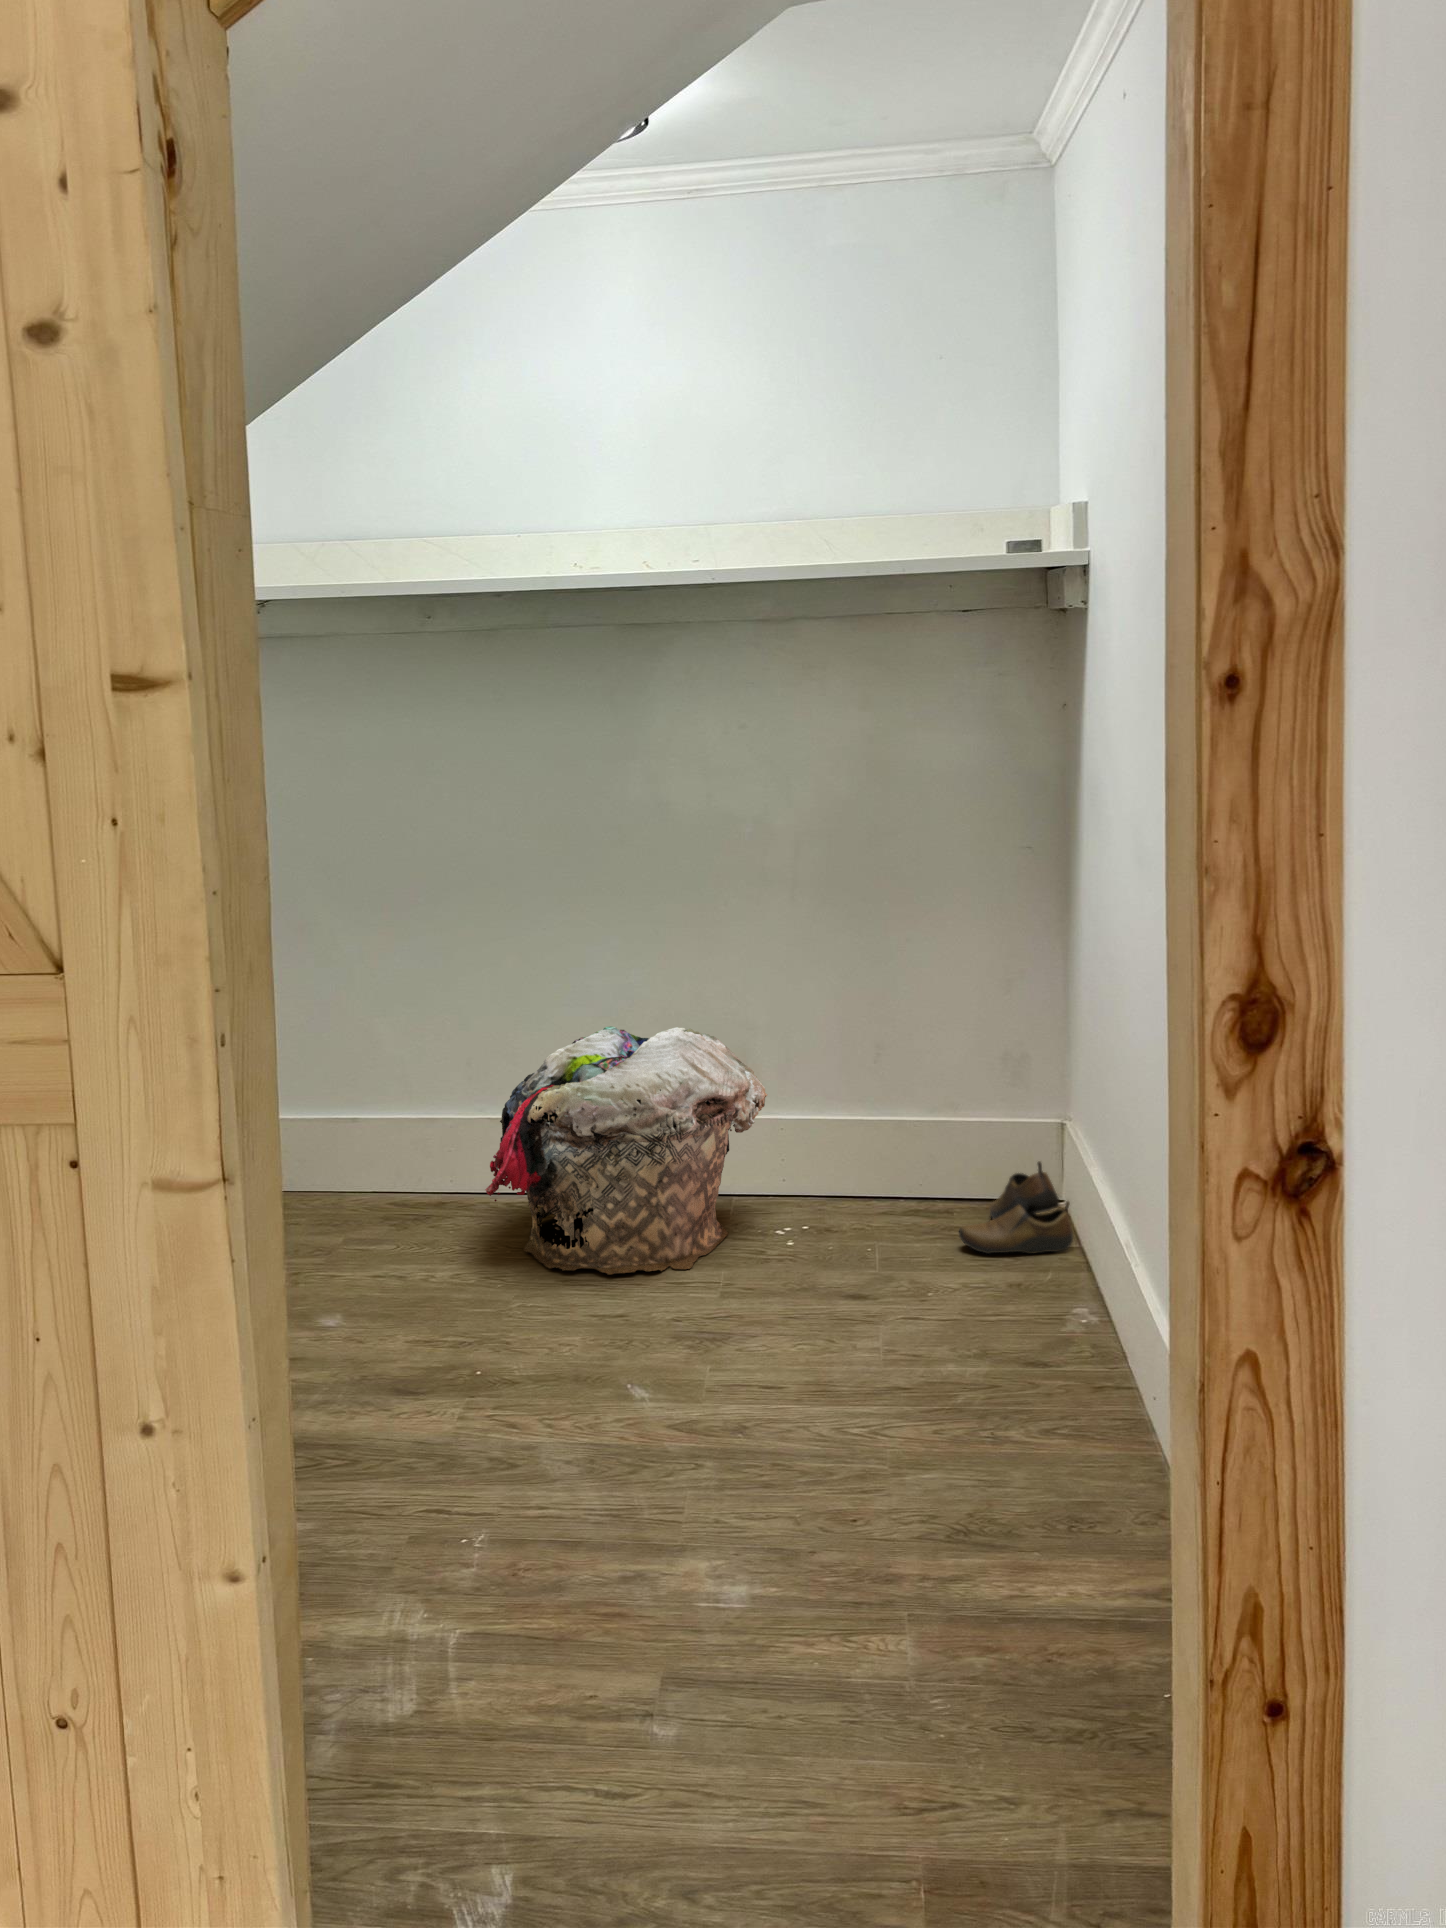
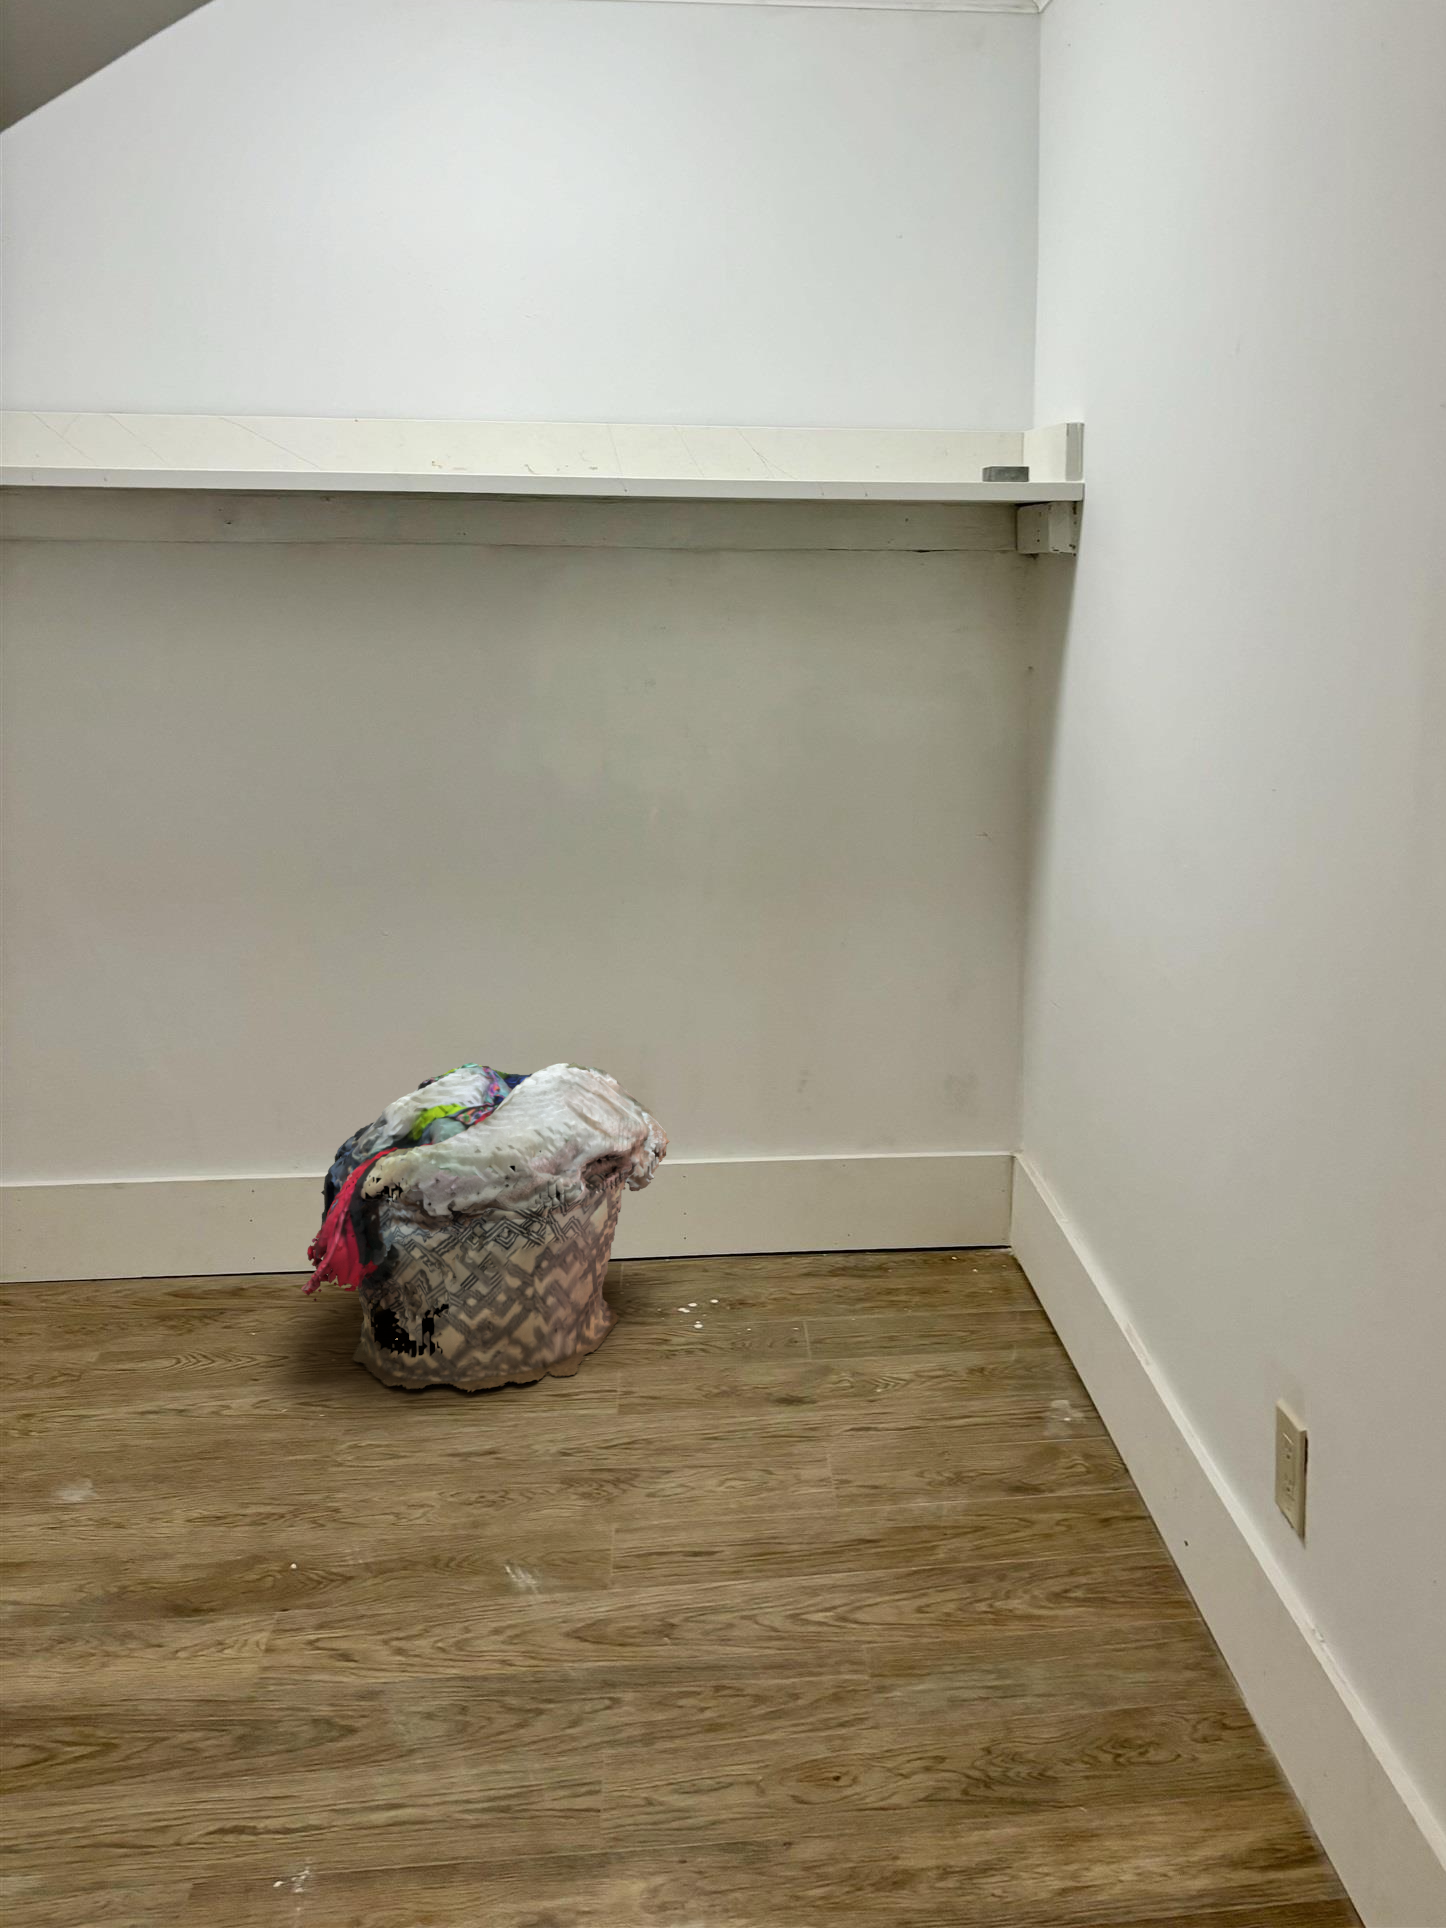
shoe: present [959,1162,1073,1254] -> none [903,1213,1035,1330]

